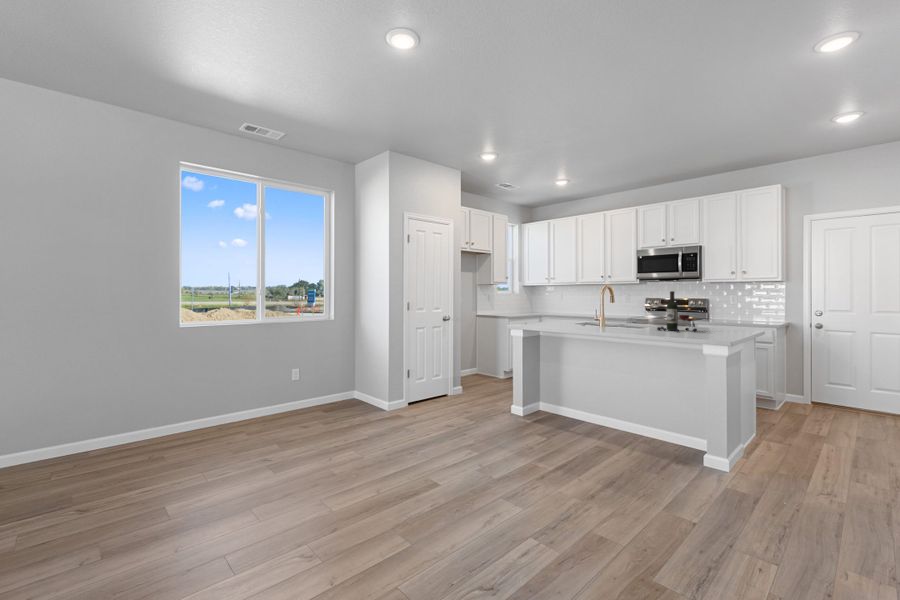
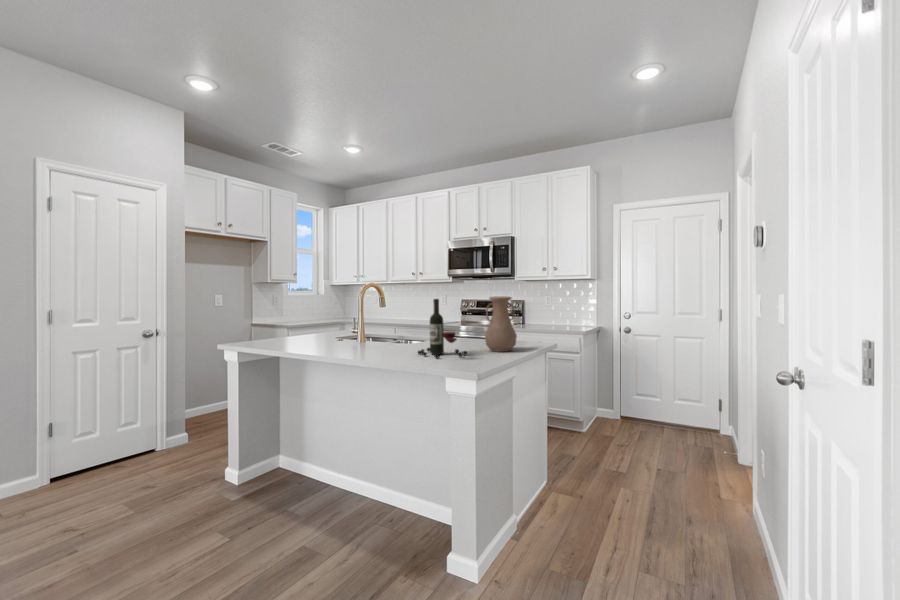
vase: none [706,291,734,331] -> present [485,297,517,352]

